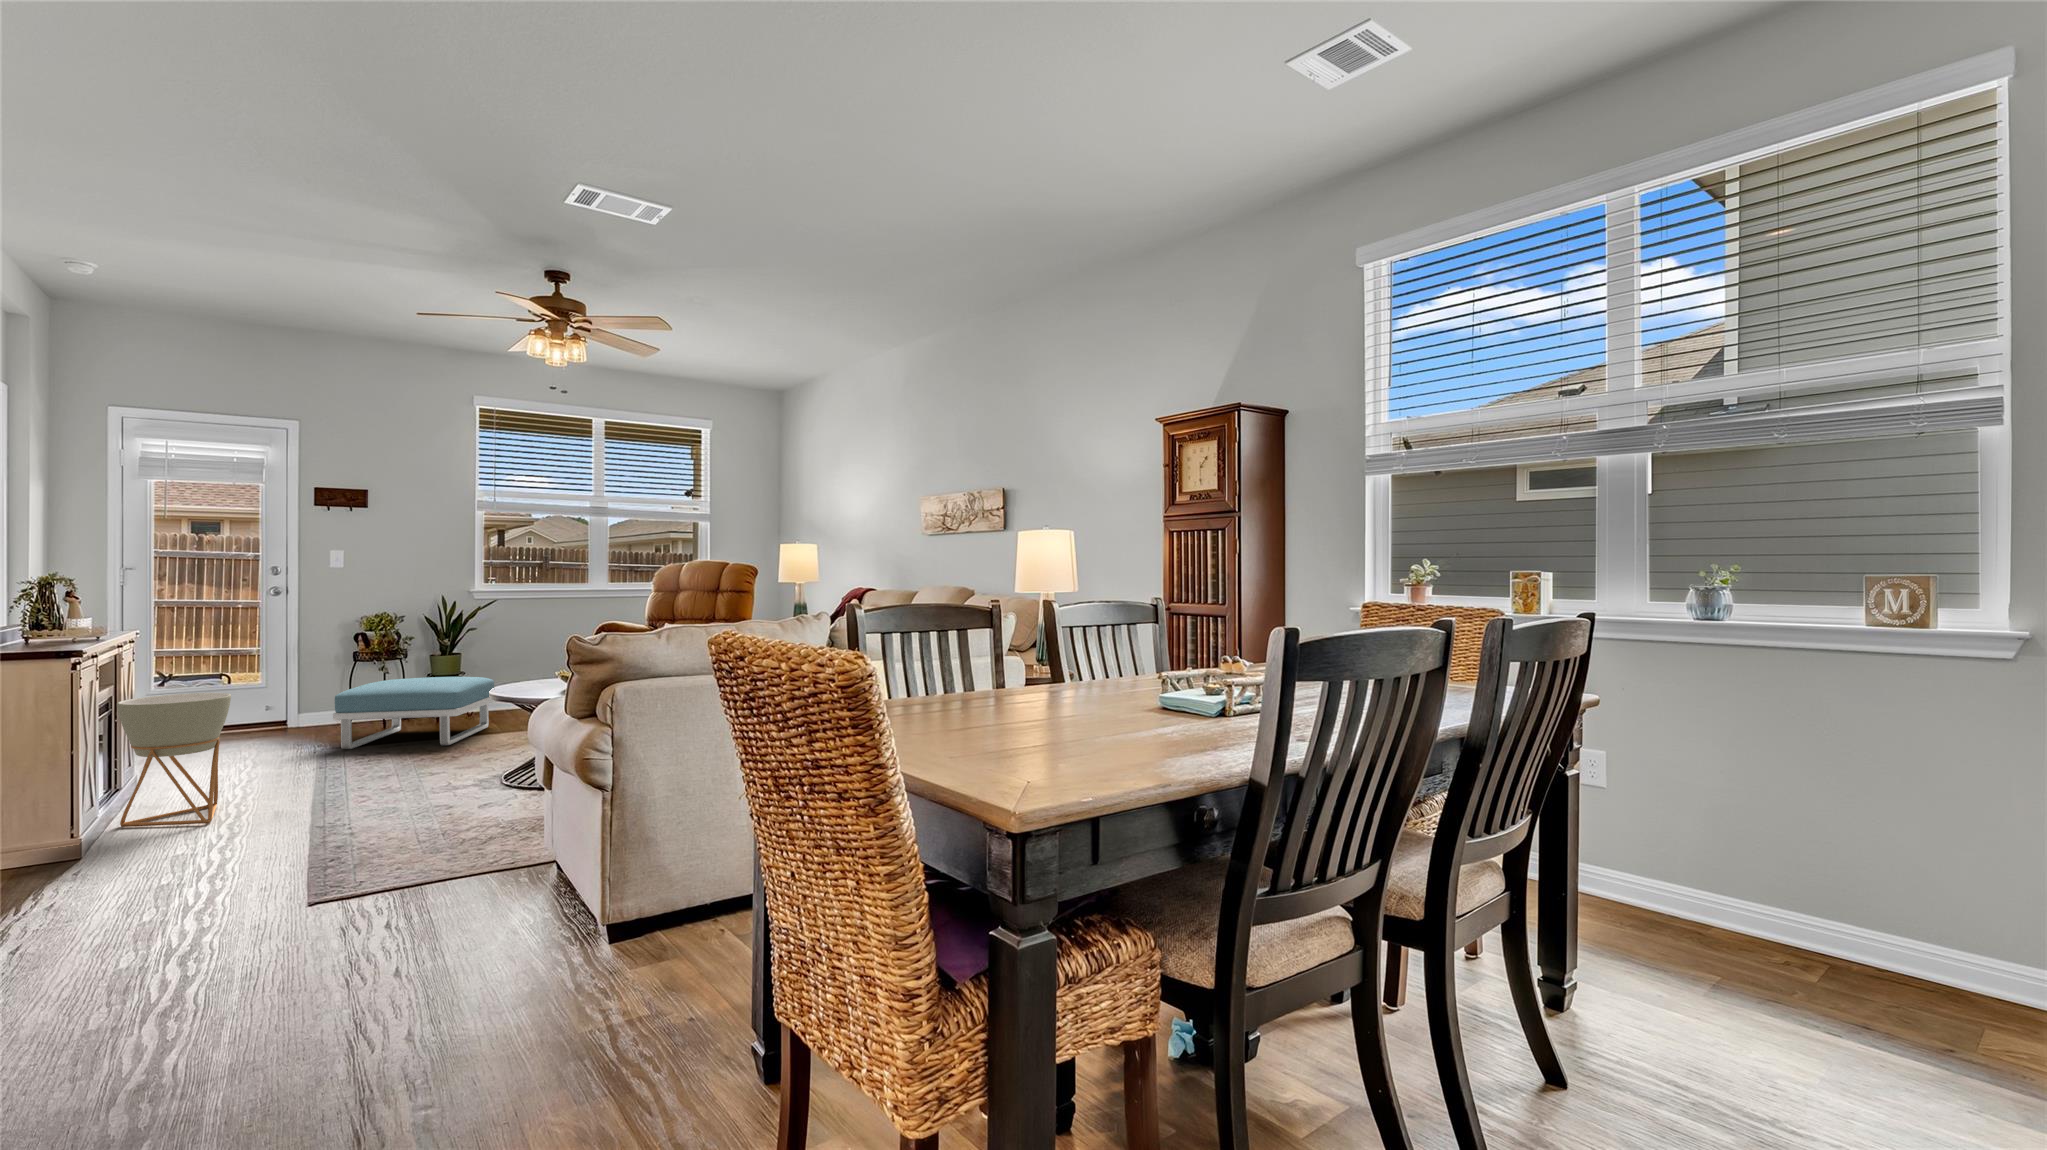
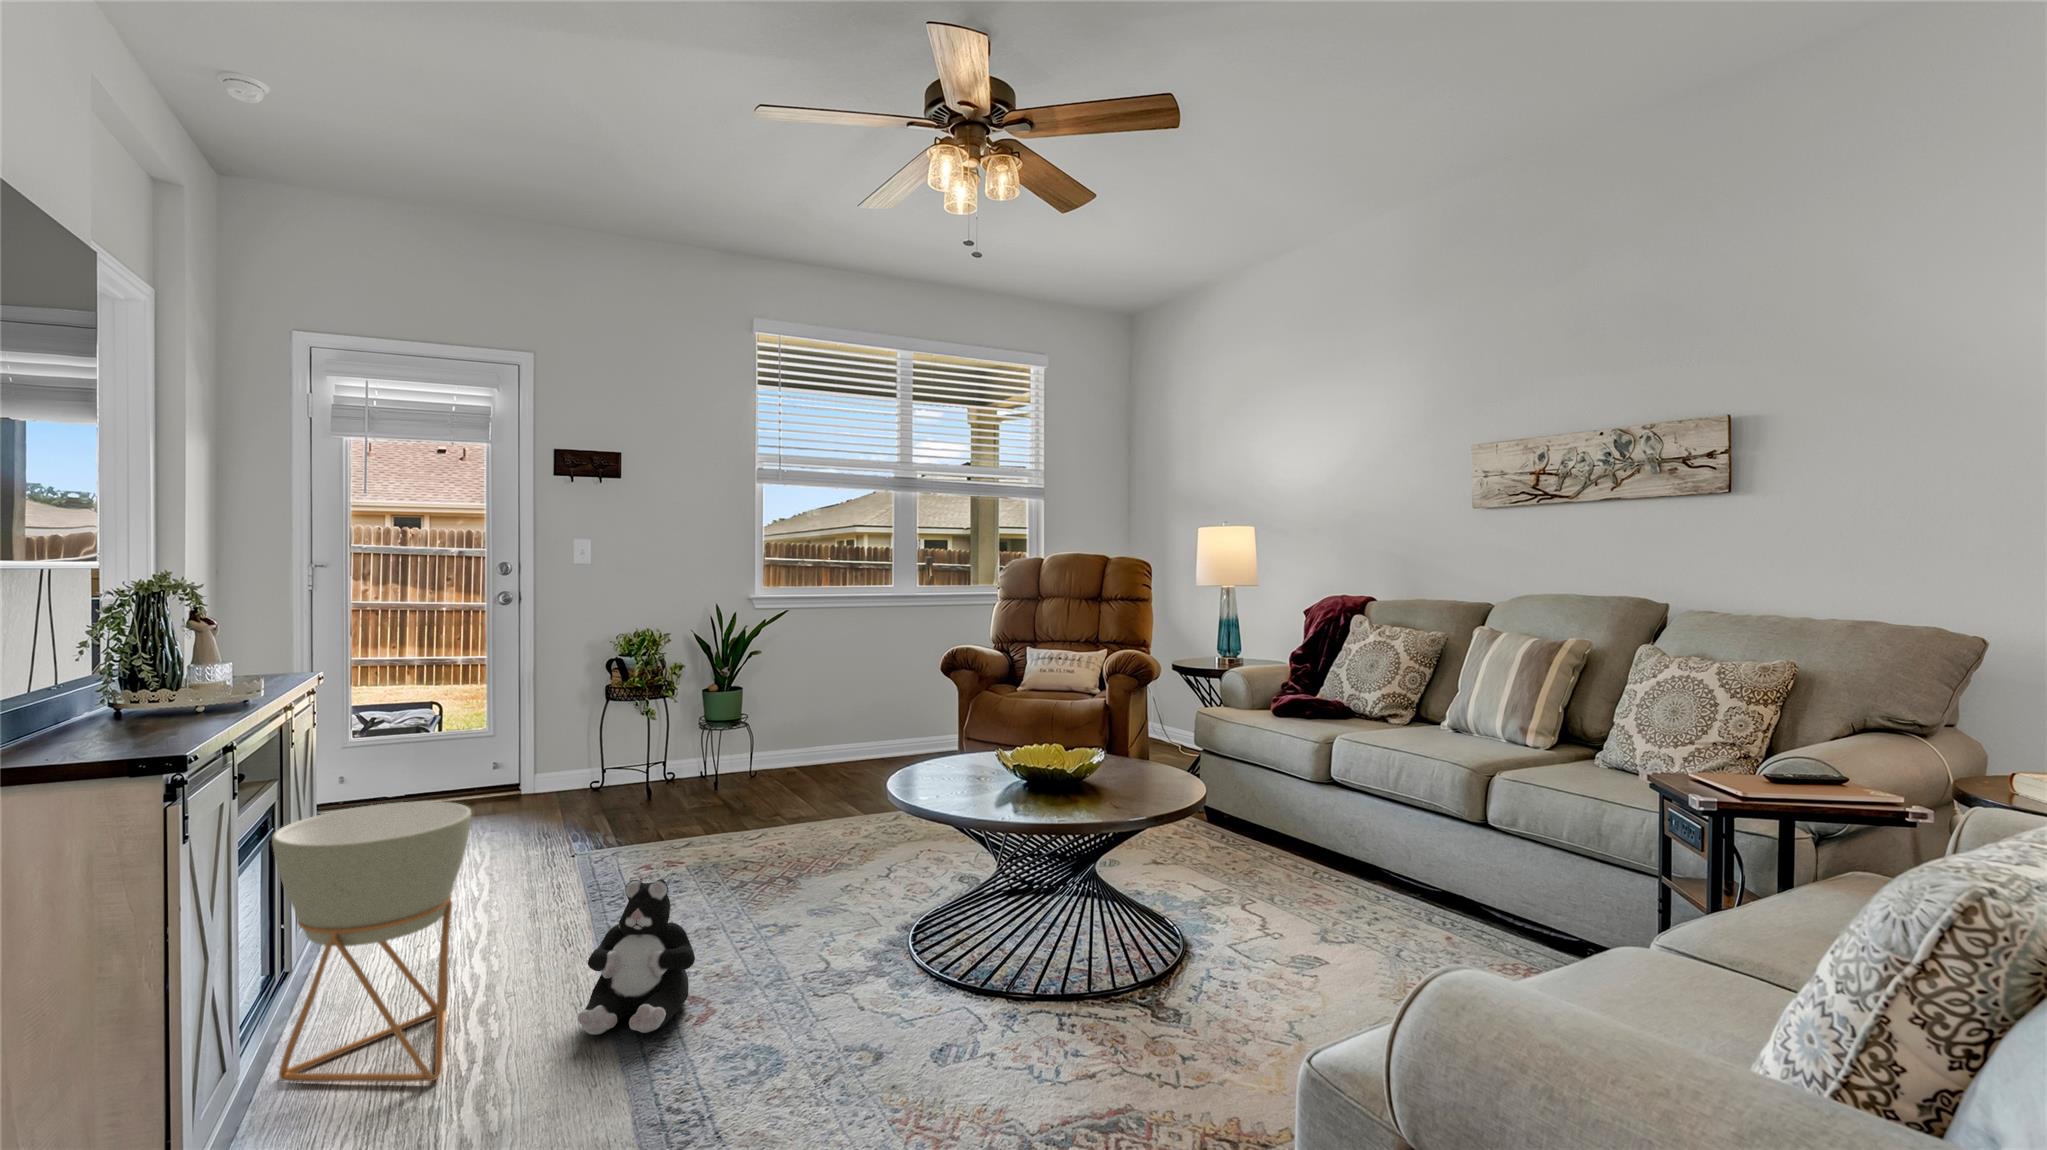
footstool: present [333,677,494,749] -> none [596,729,806,850]
plush toy: none [291,734,364,808] -> present [578,879,695,1035]

